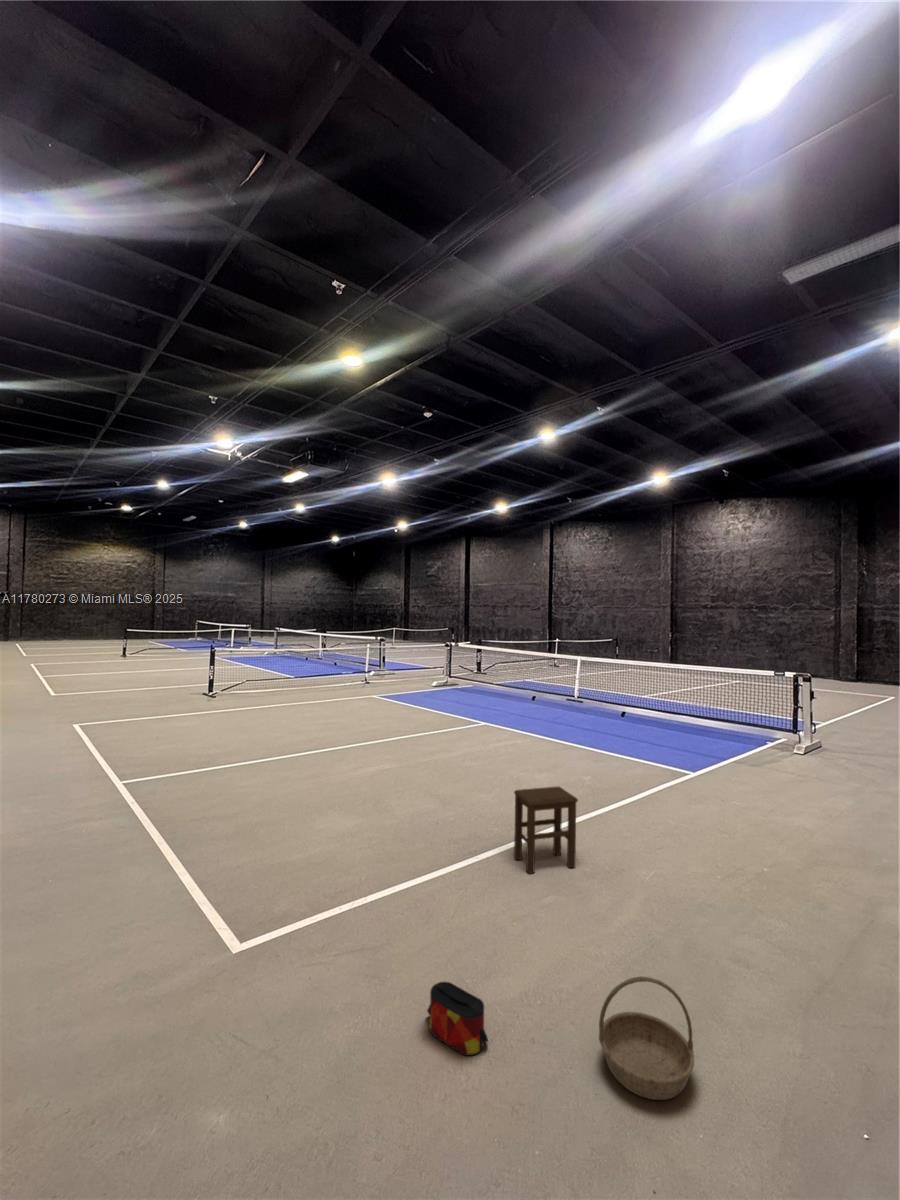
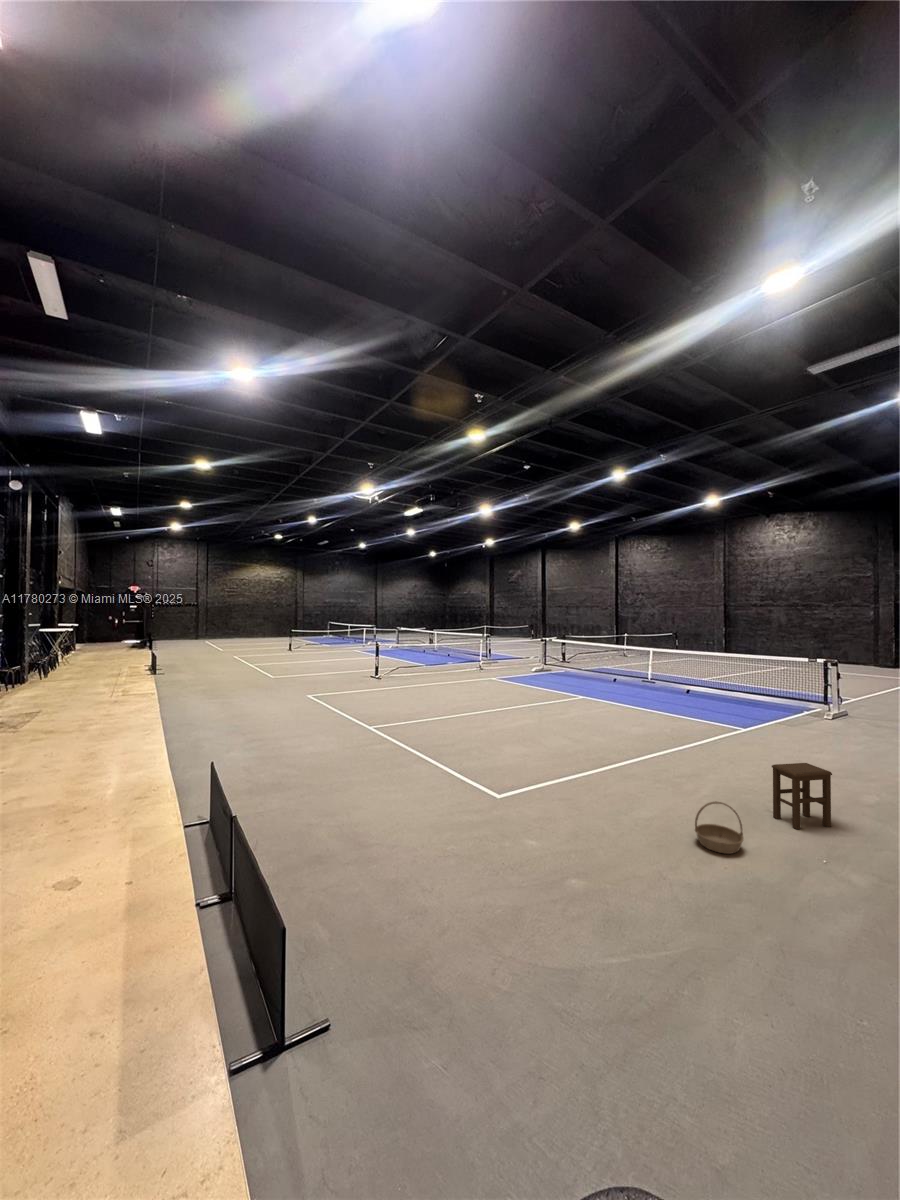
stool: present [514,787,578,874] -> present [772,763,832,829]
bag: present [427,982,488,1056] -> none [604,808,639,837]

